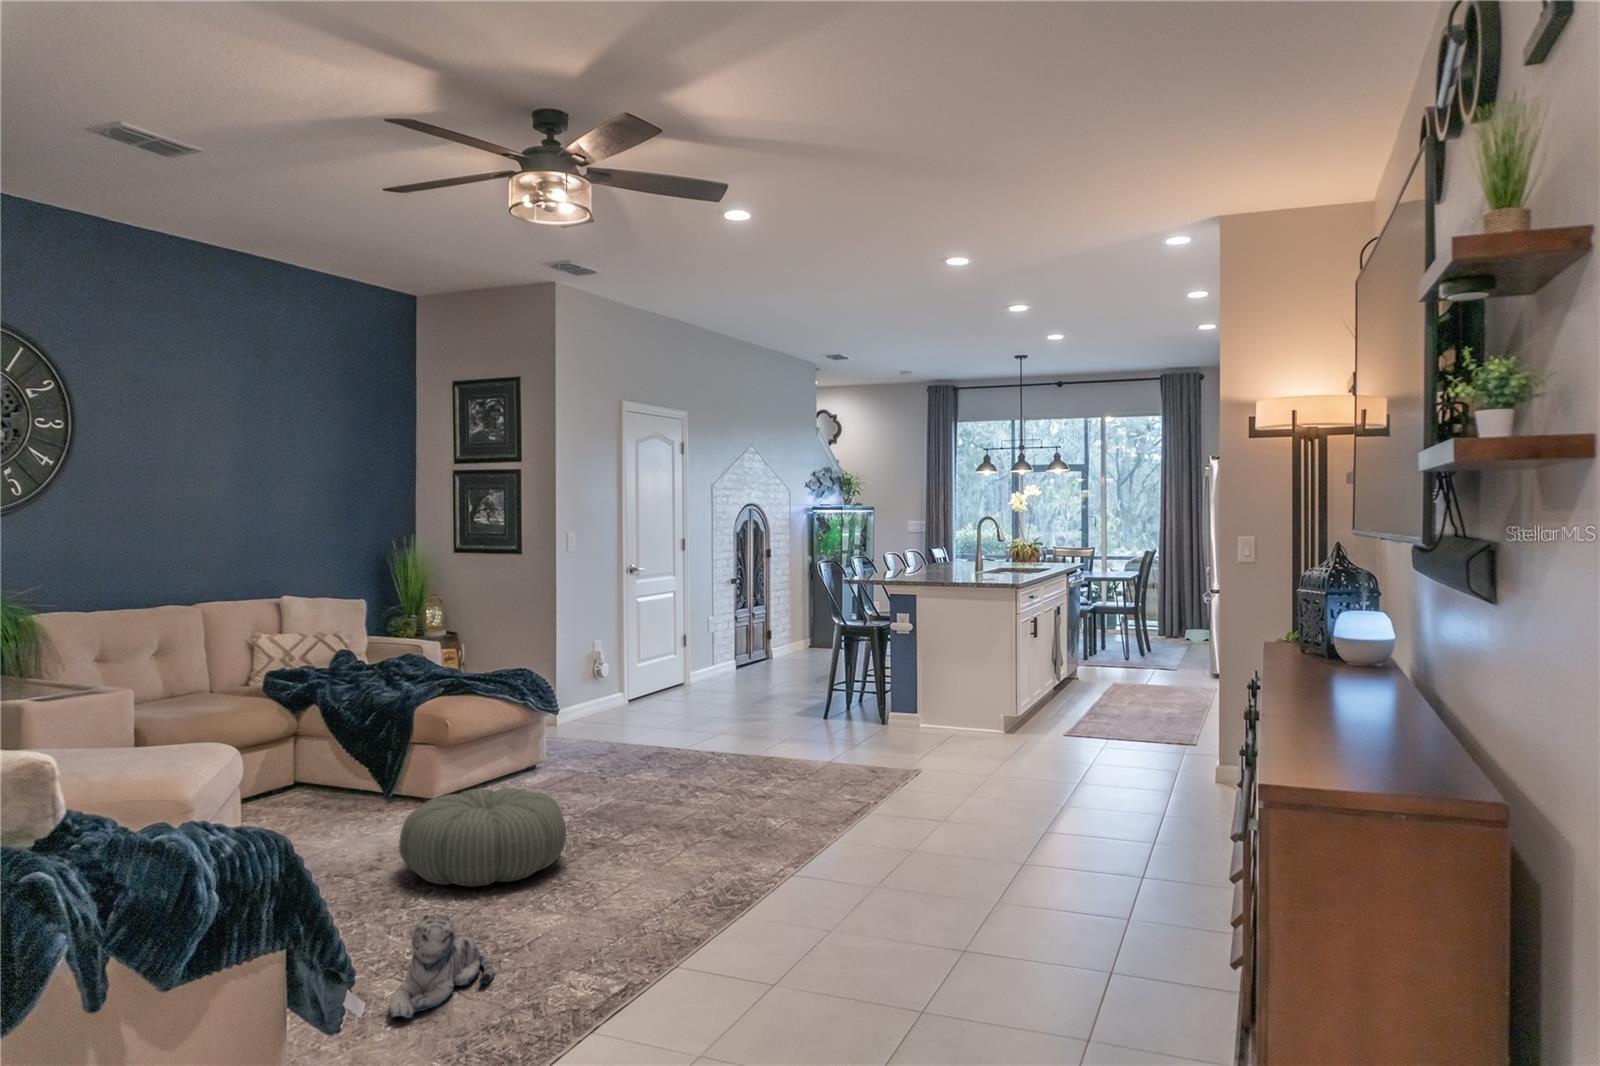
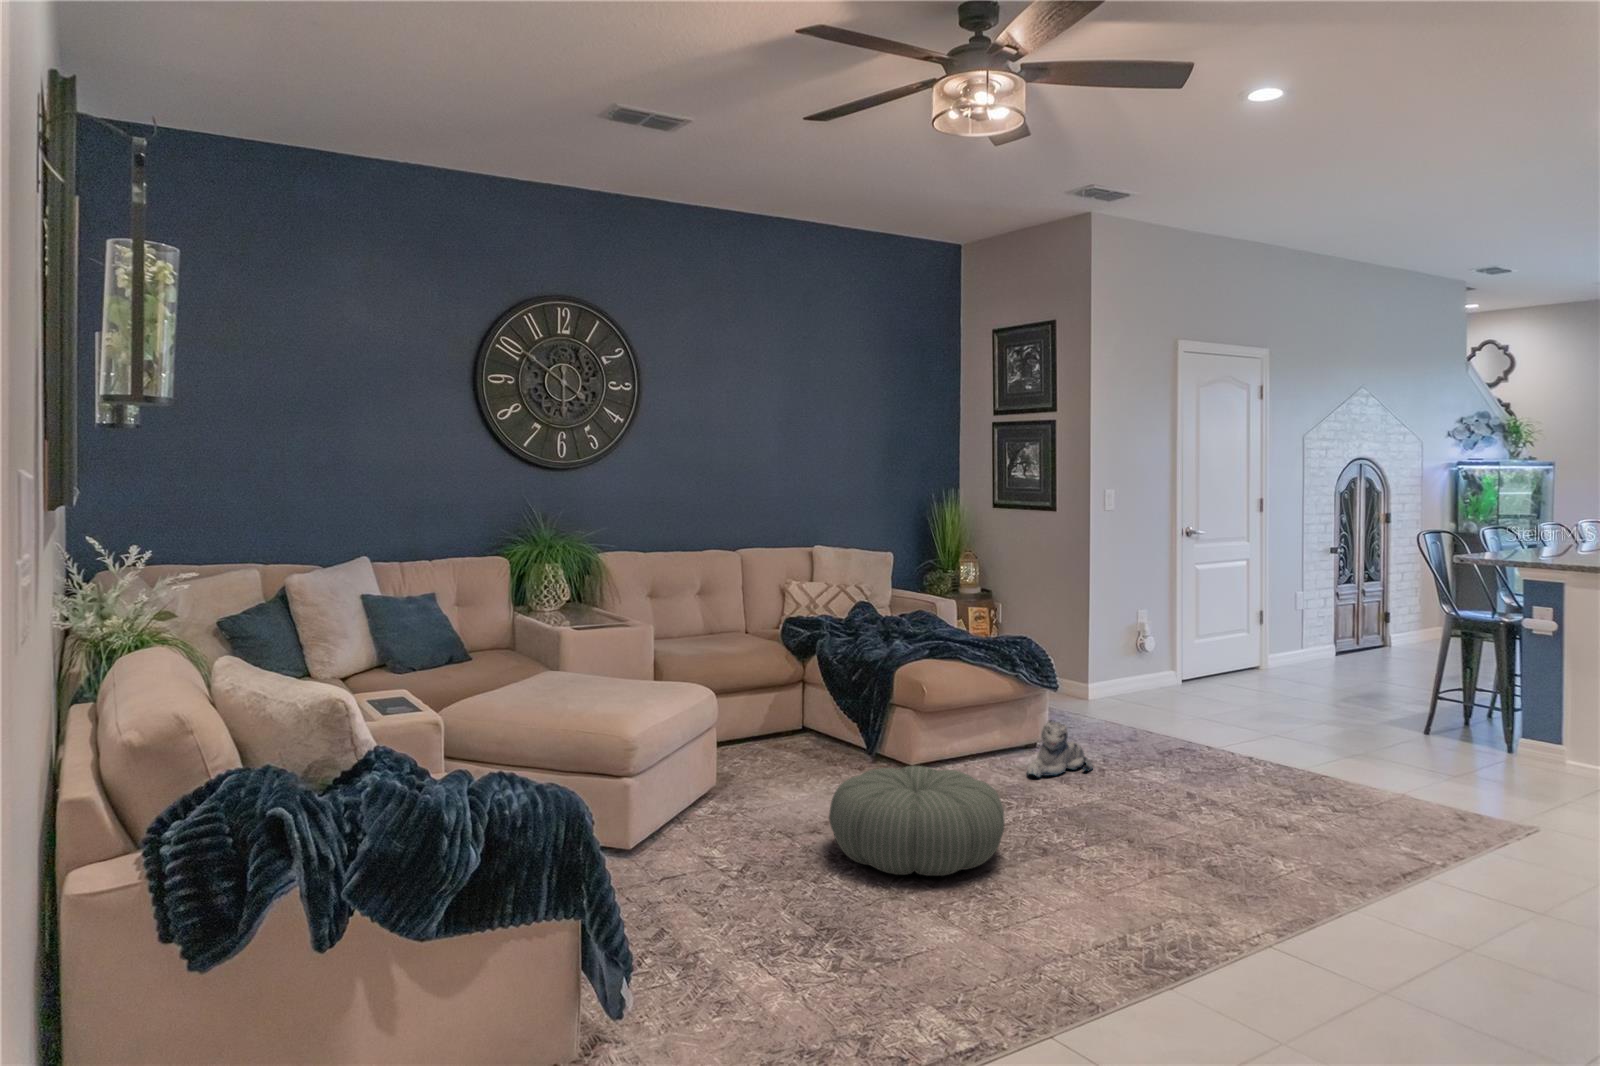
plush toy: present [390,915,495,1018] -> present [1027,720,1093,777]

